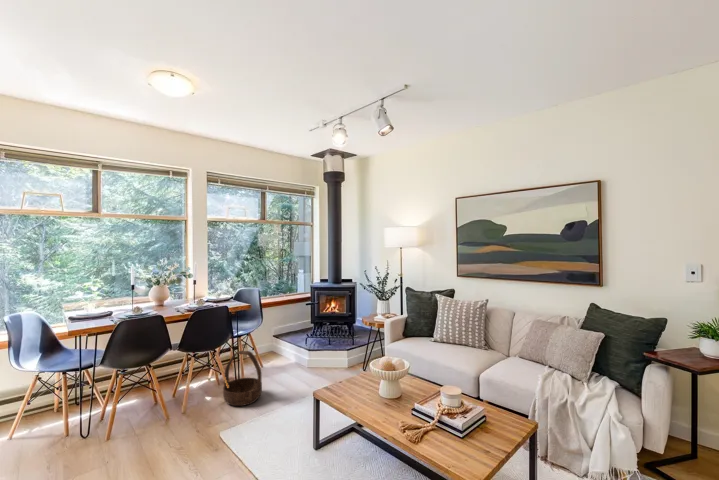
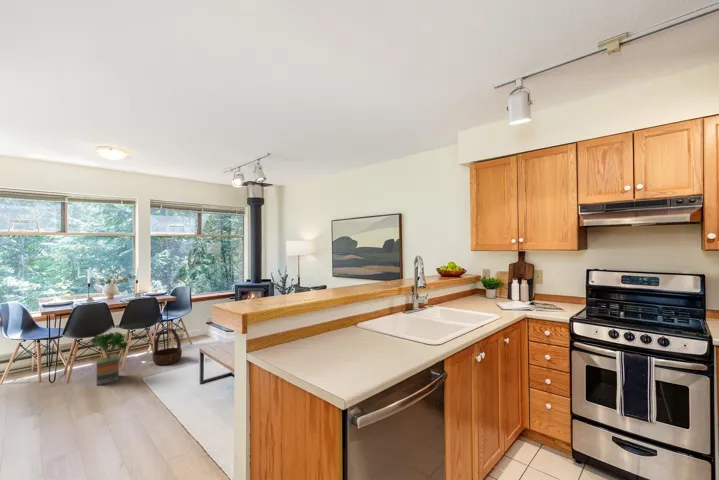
potted tree: none [140,359,198,447] -> present [90,332,128,385]

